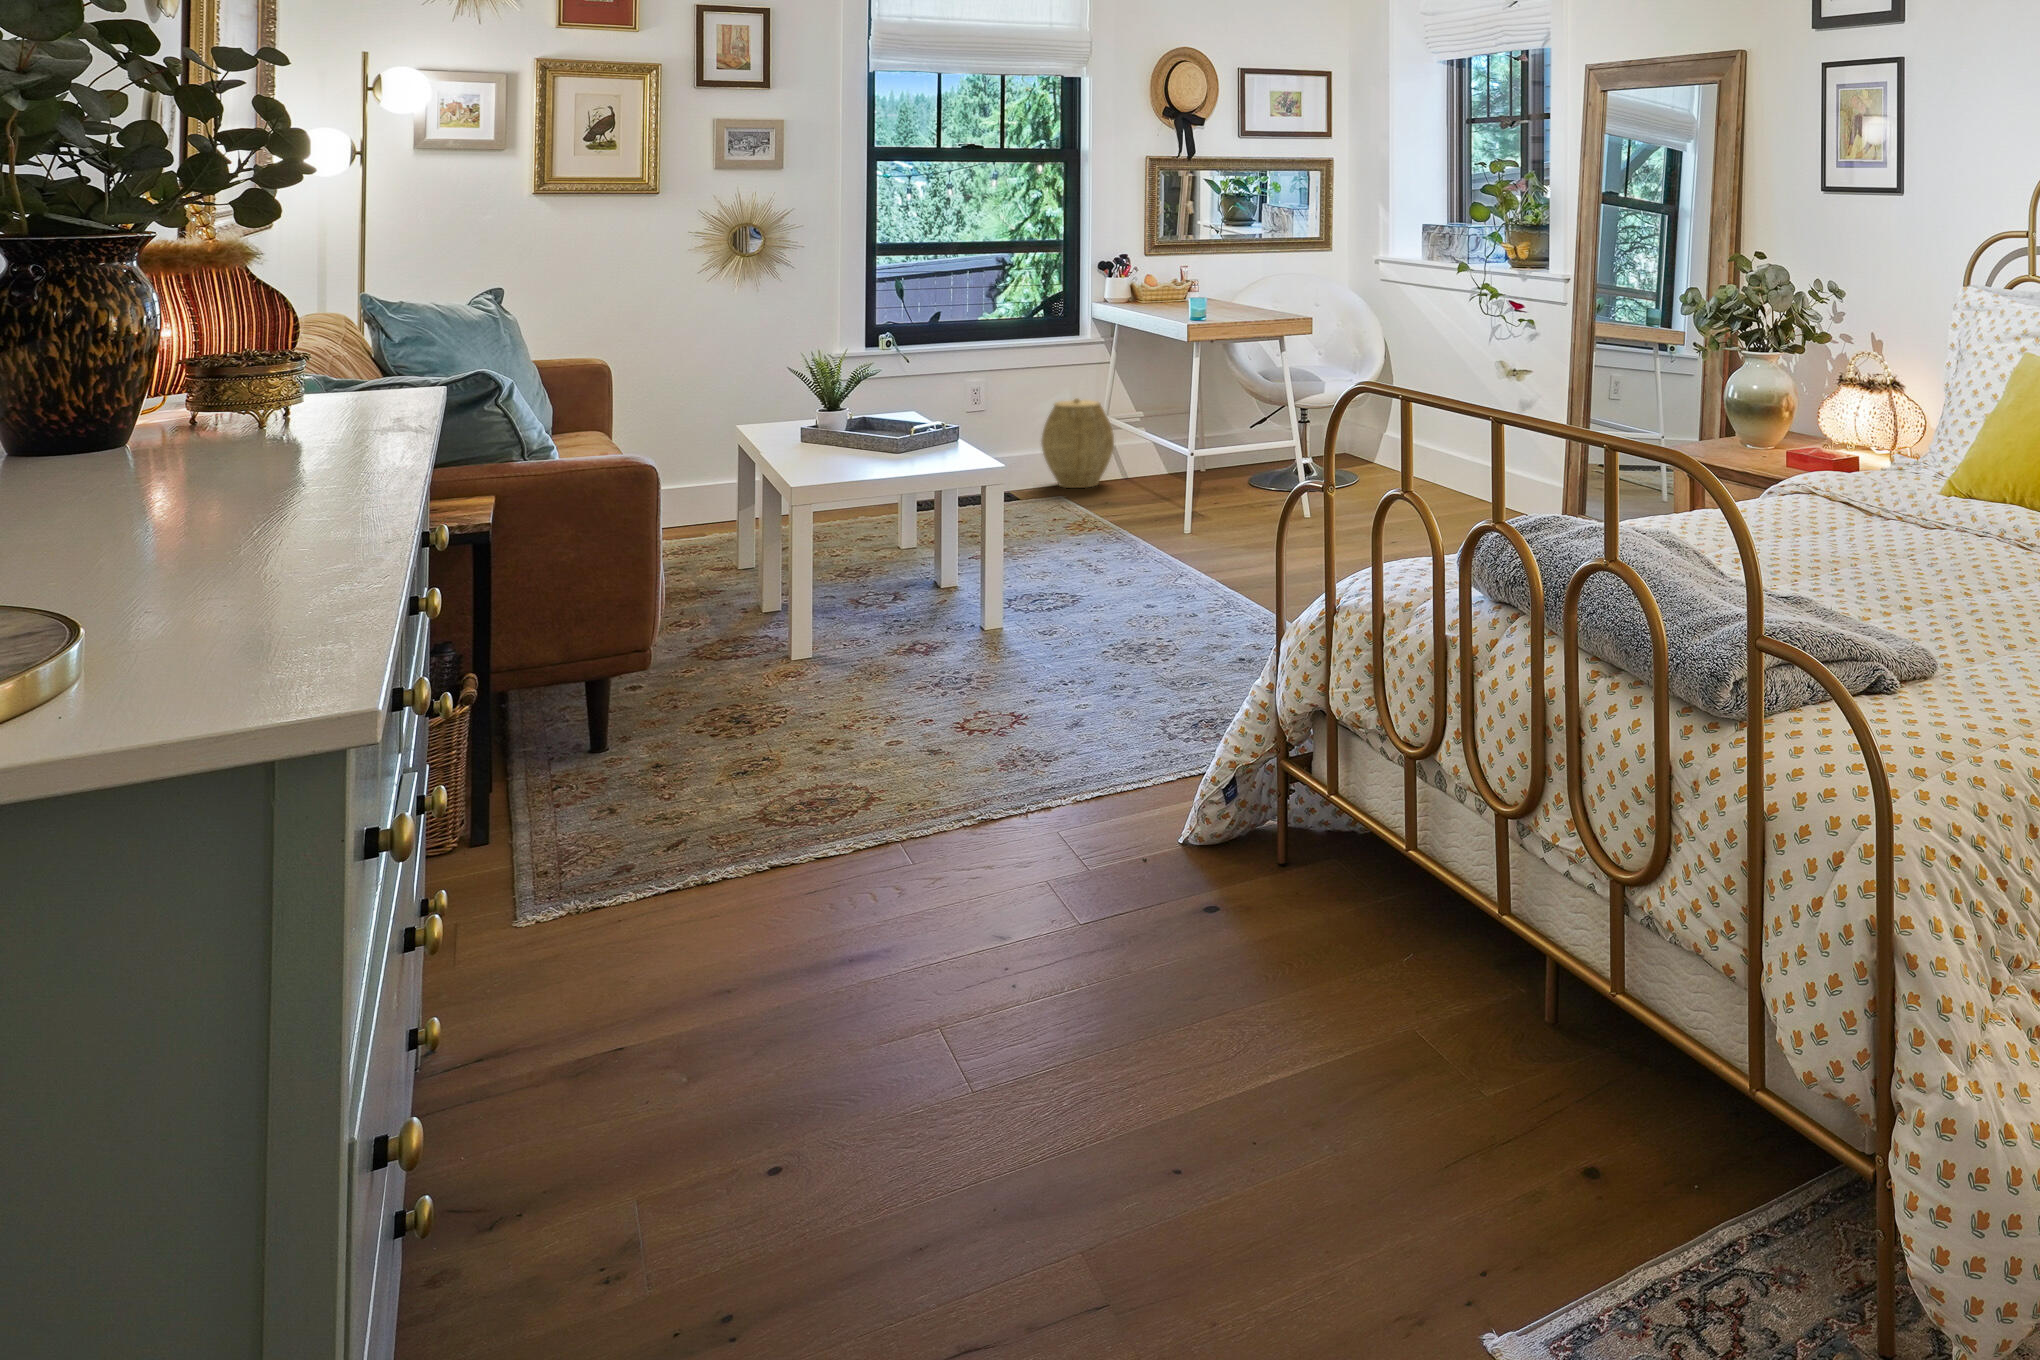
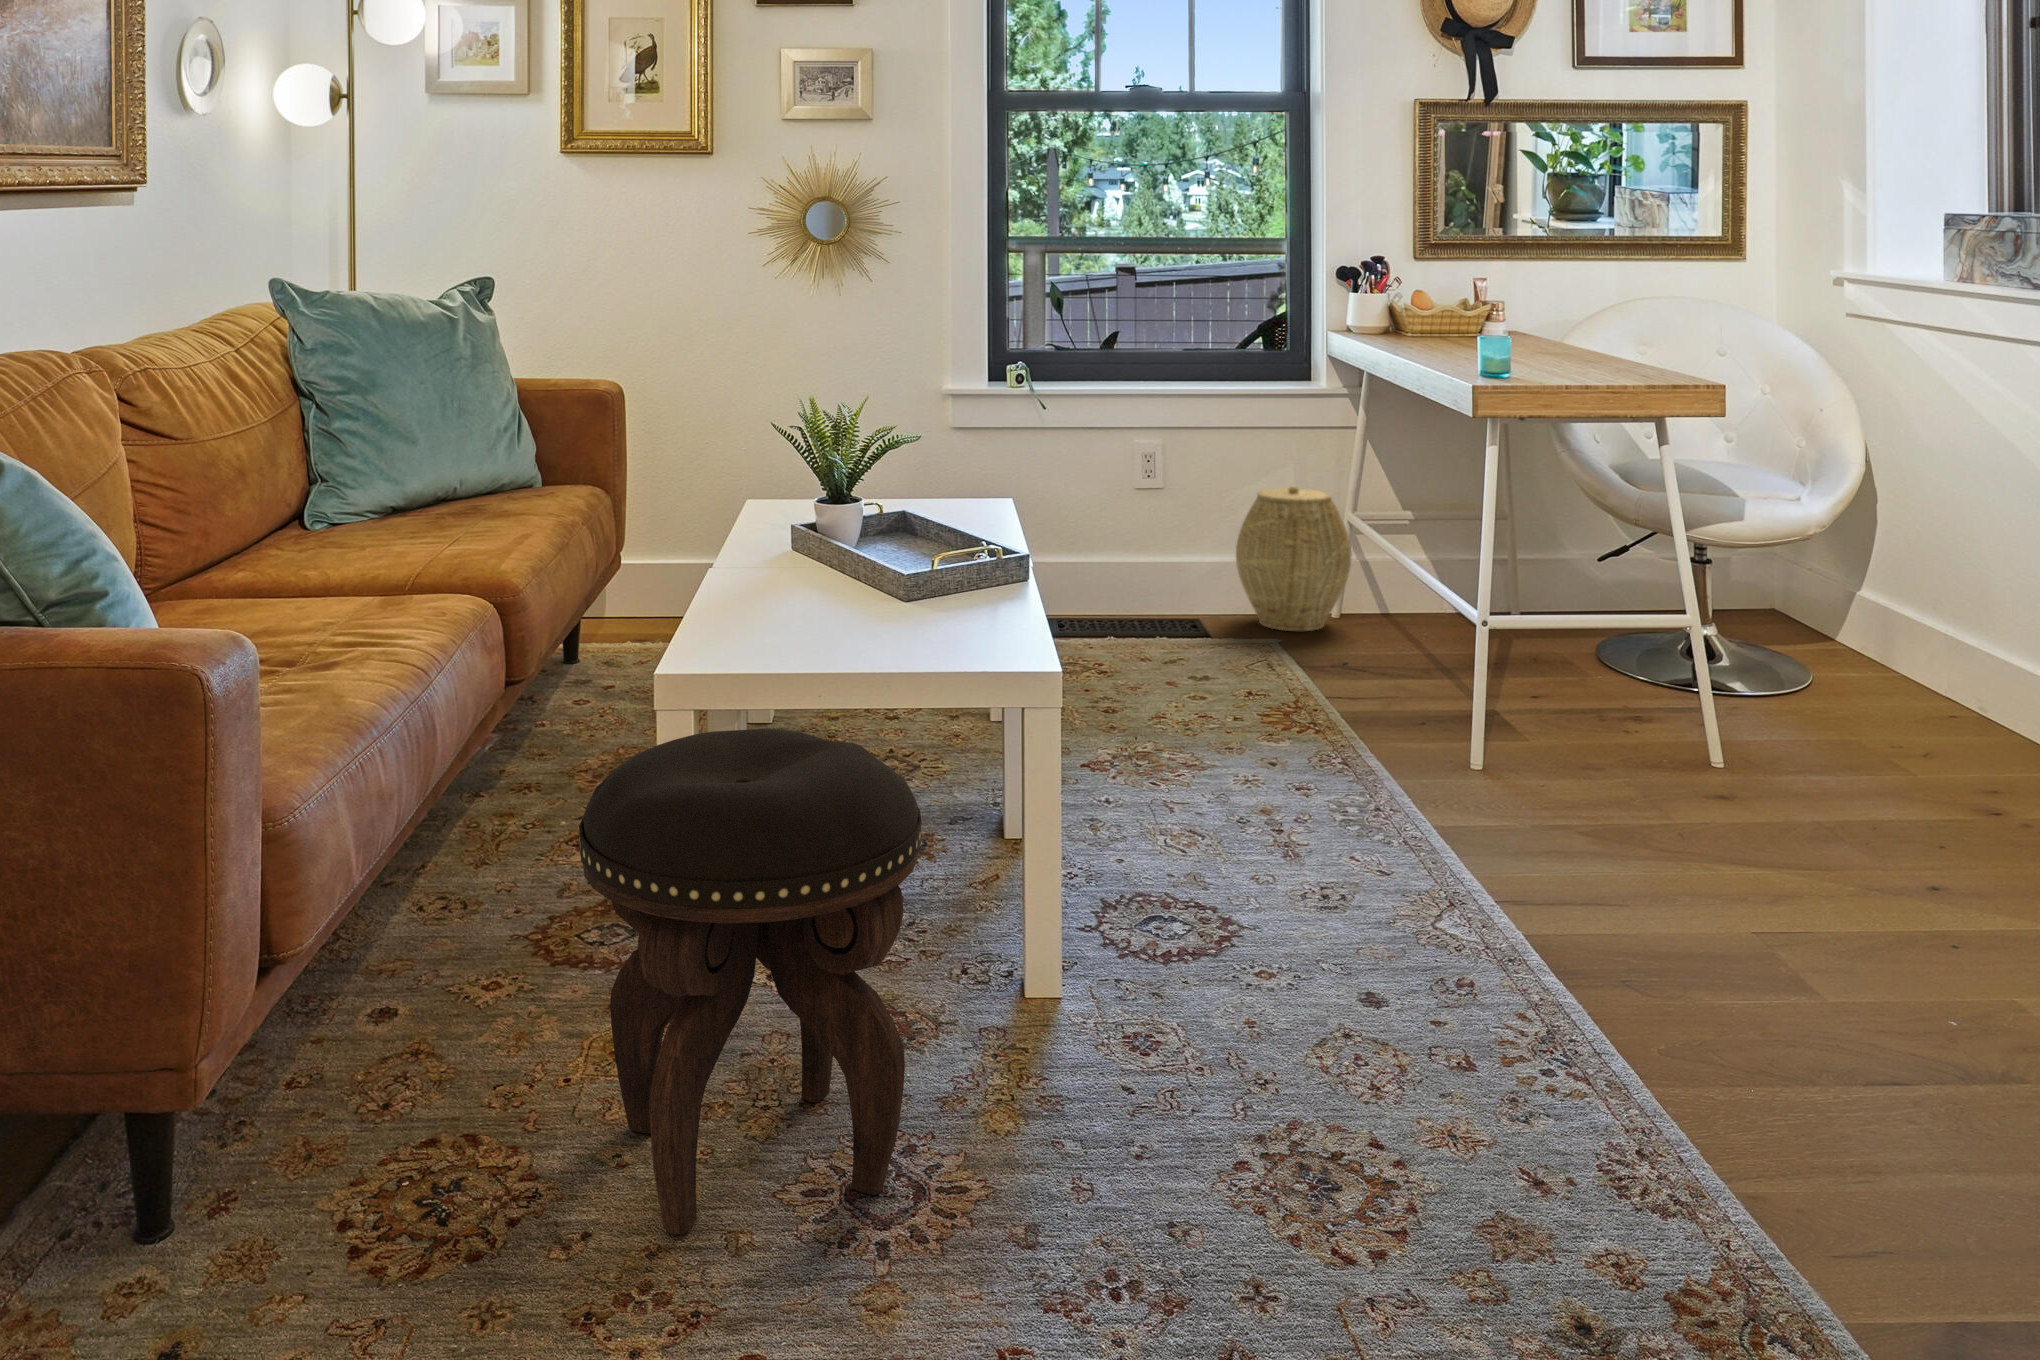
footstool: none [788,509,953,722] -> present [579,728,921,1235]

